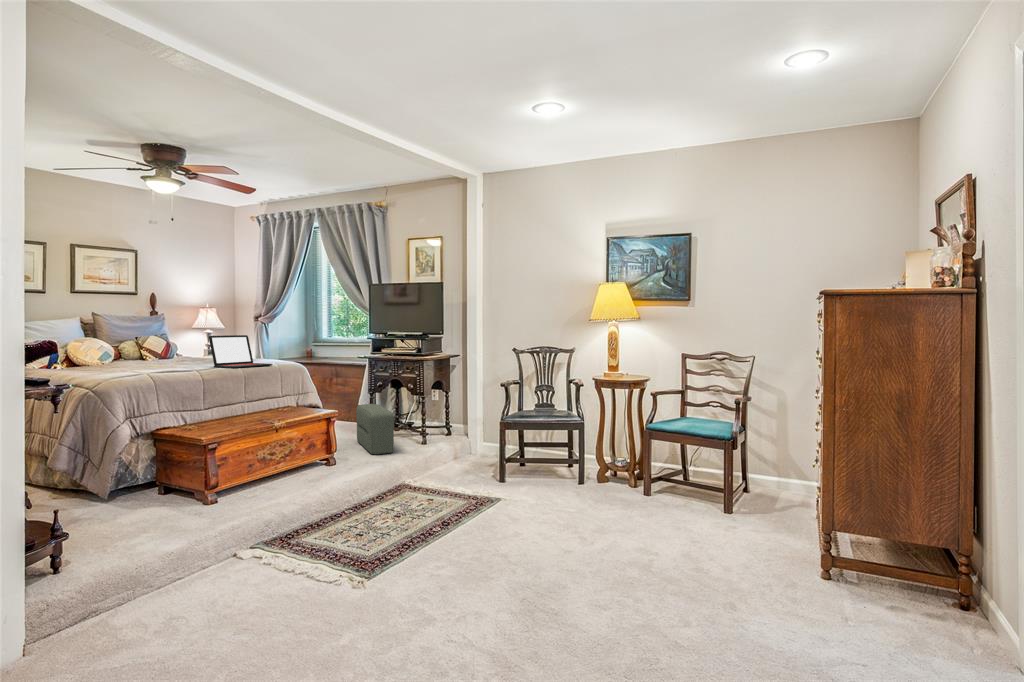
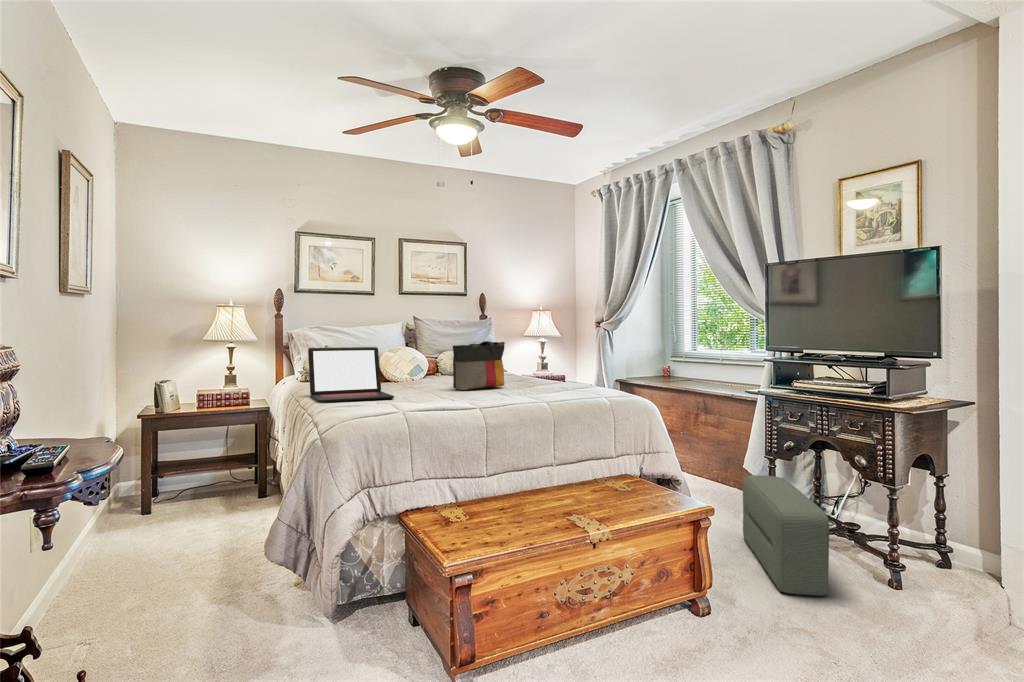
tote bag: none [154,331,196,365] -> present [453,341,505,390]
laptop: present [209,335,272,368] -> present [308,347,394,403]

